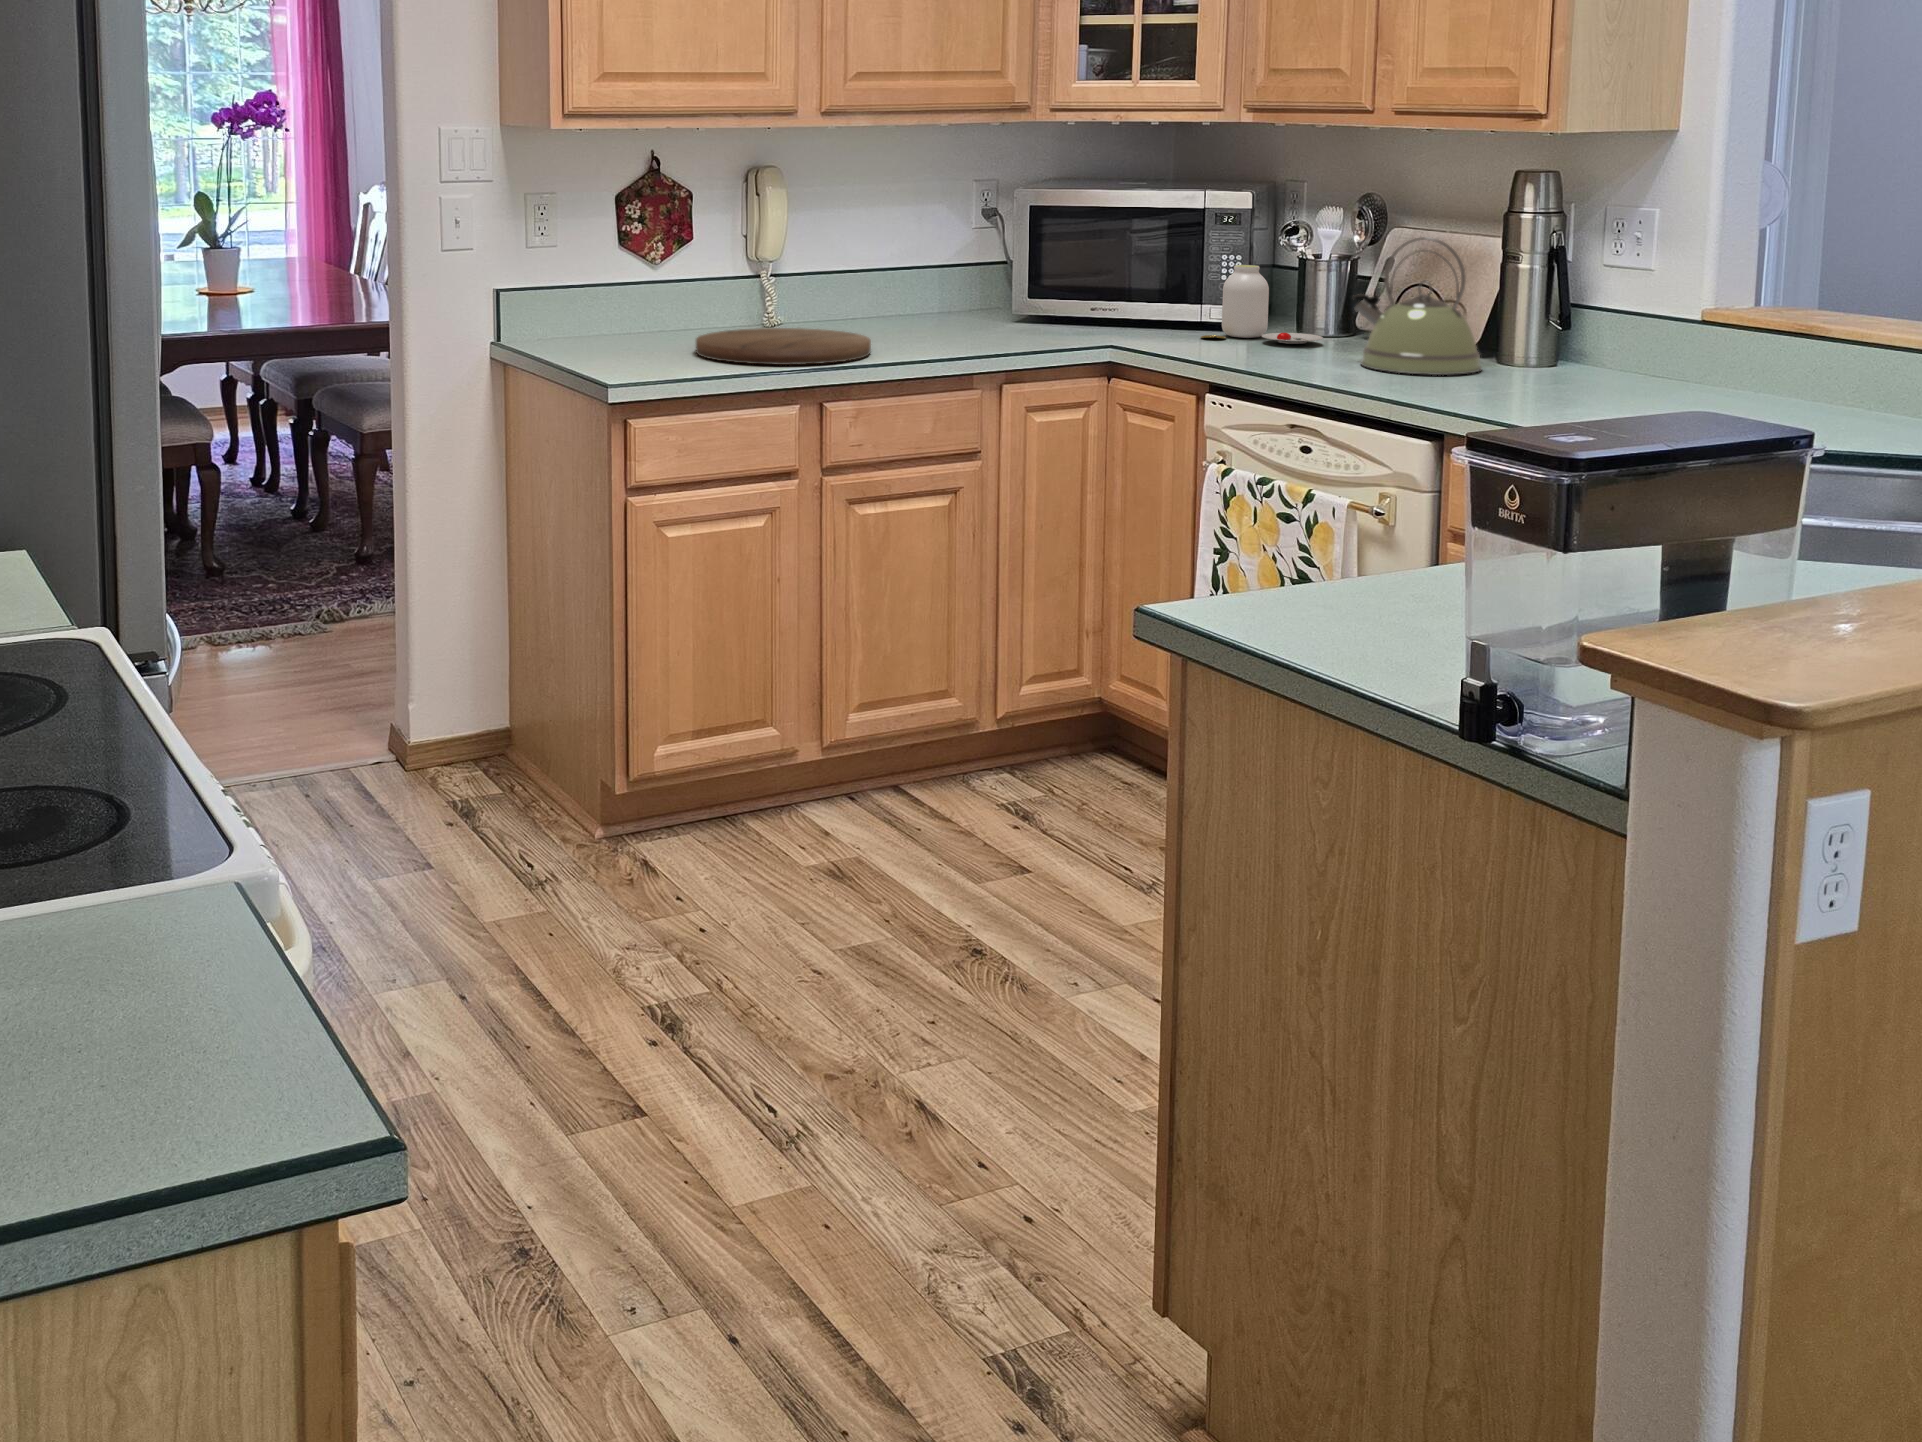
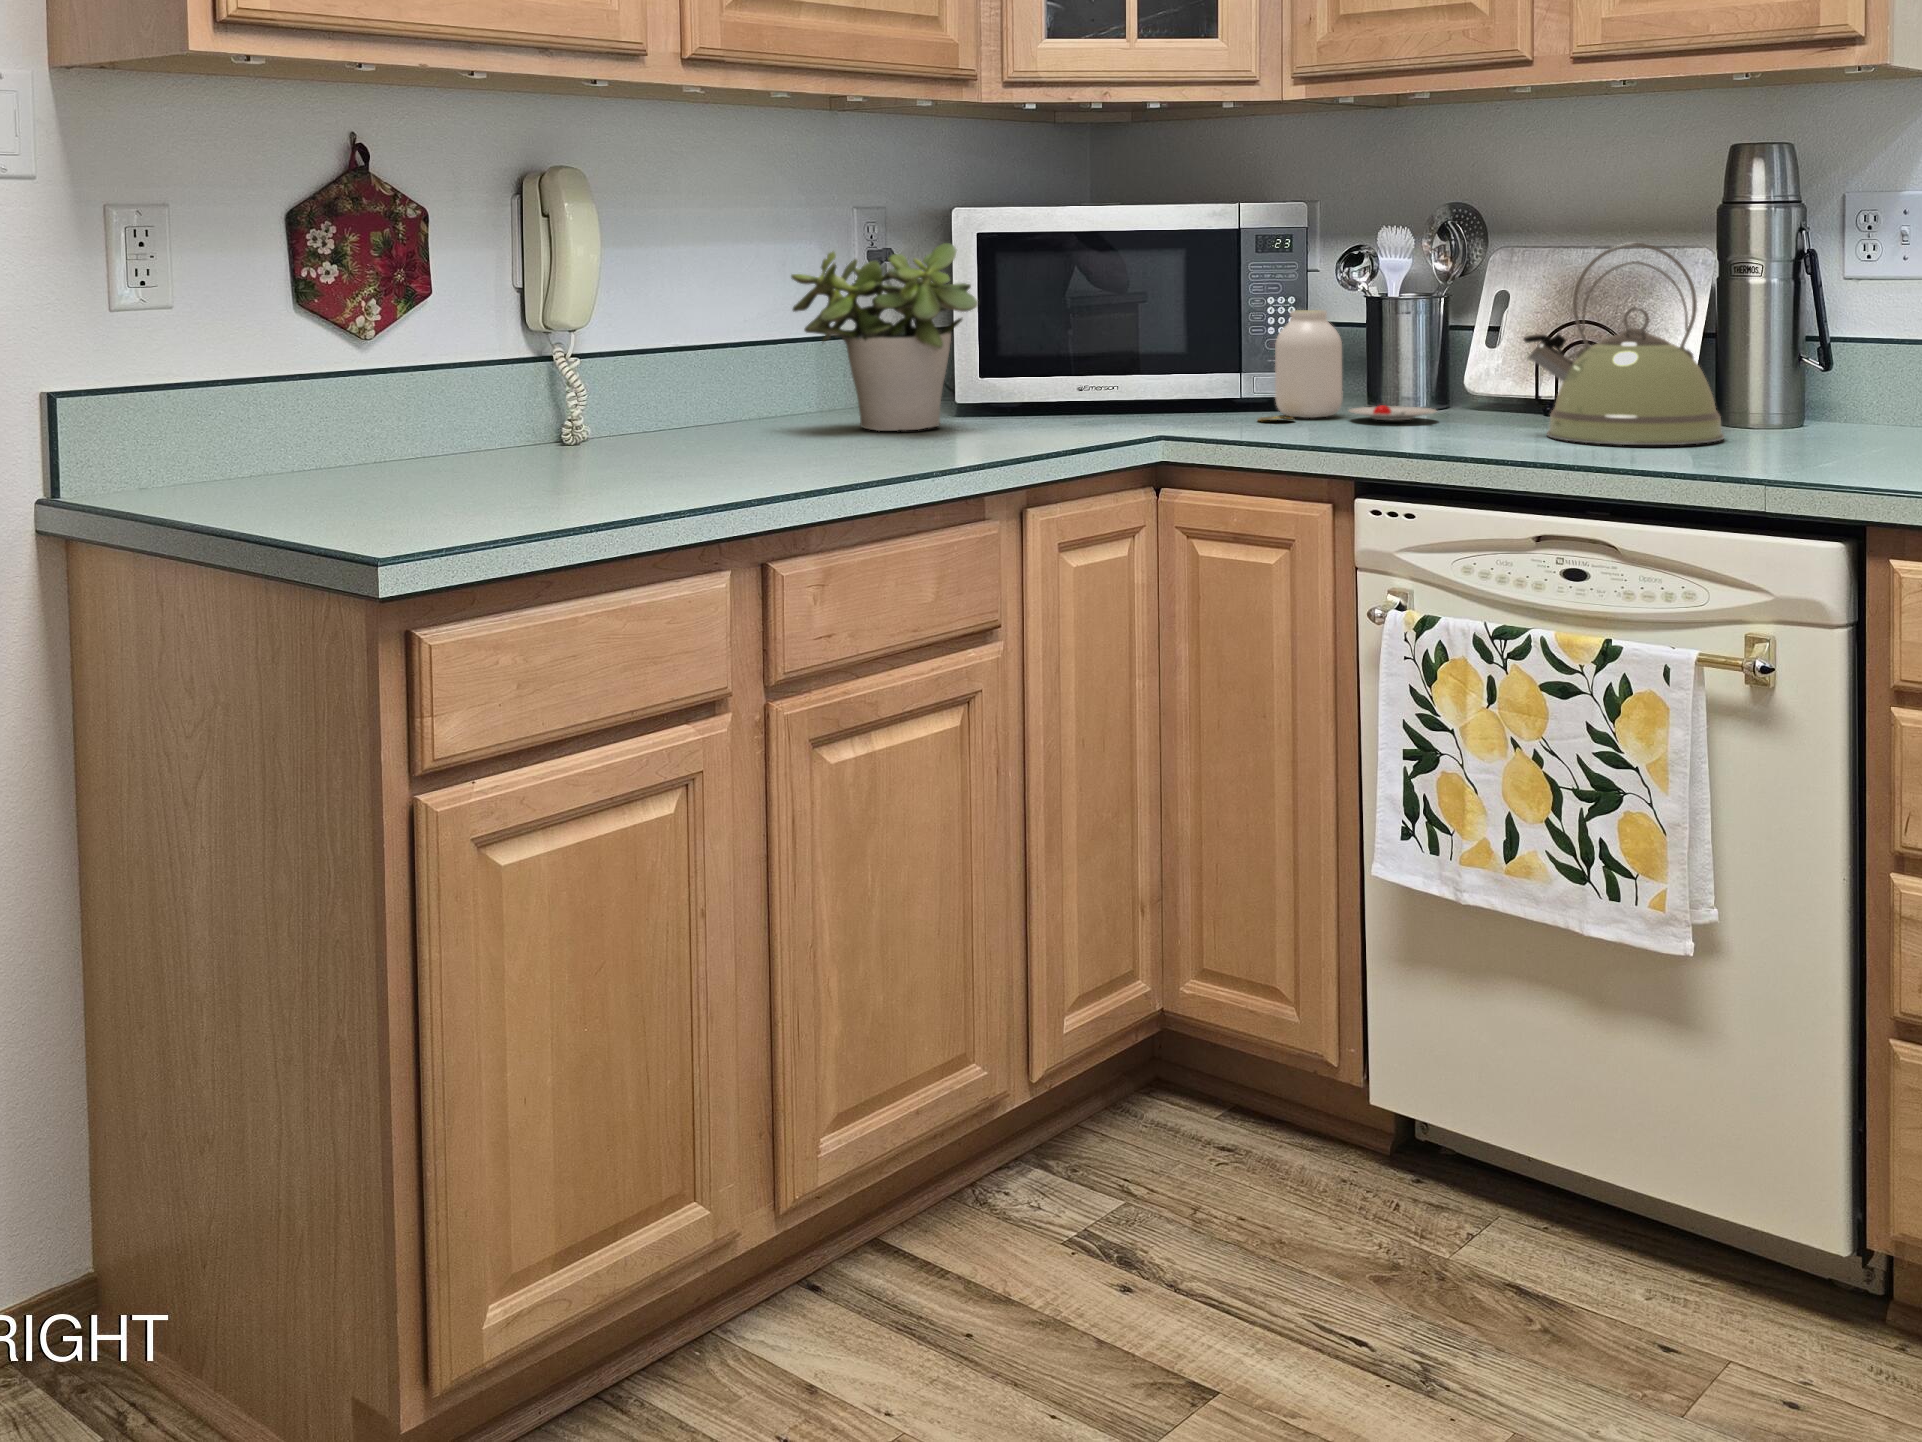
potted plant: none [903,215,1014,330] -> present [791,243,978,431]
cutting board: present [696,328,871,365] -> none [490,437,817,500]

